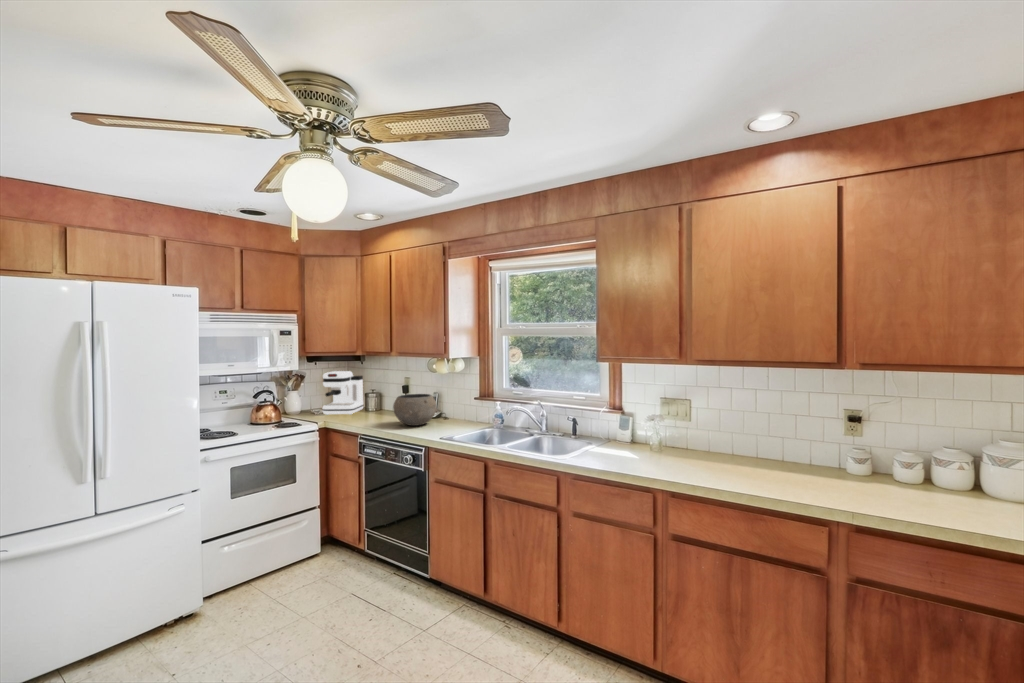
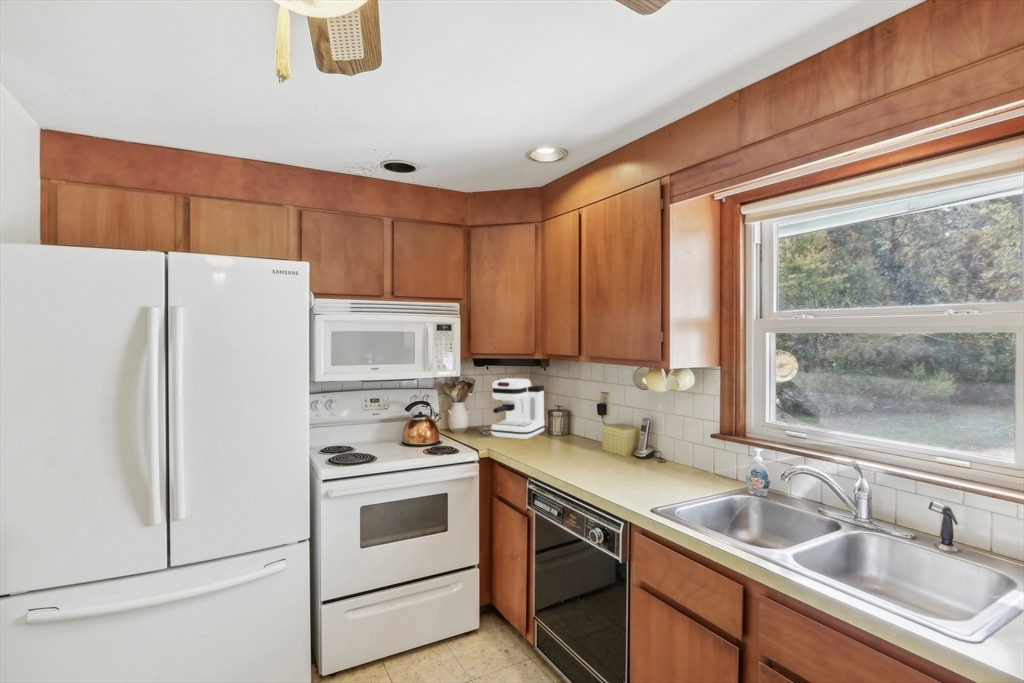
ceramic bowl: present [393,394,438,426] -> none [579,421,648,473]

